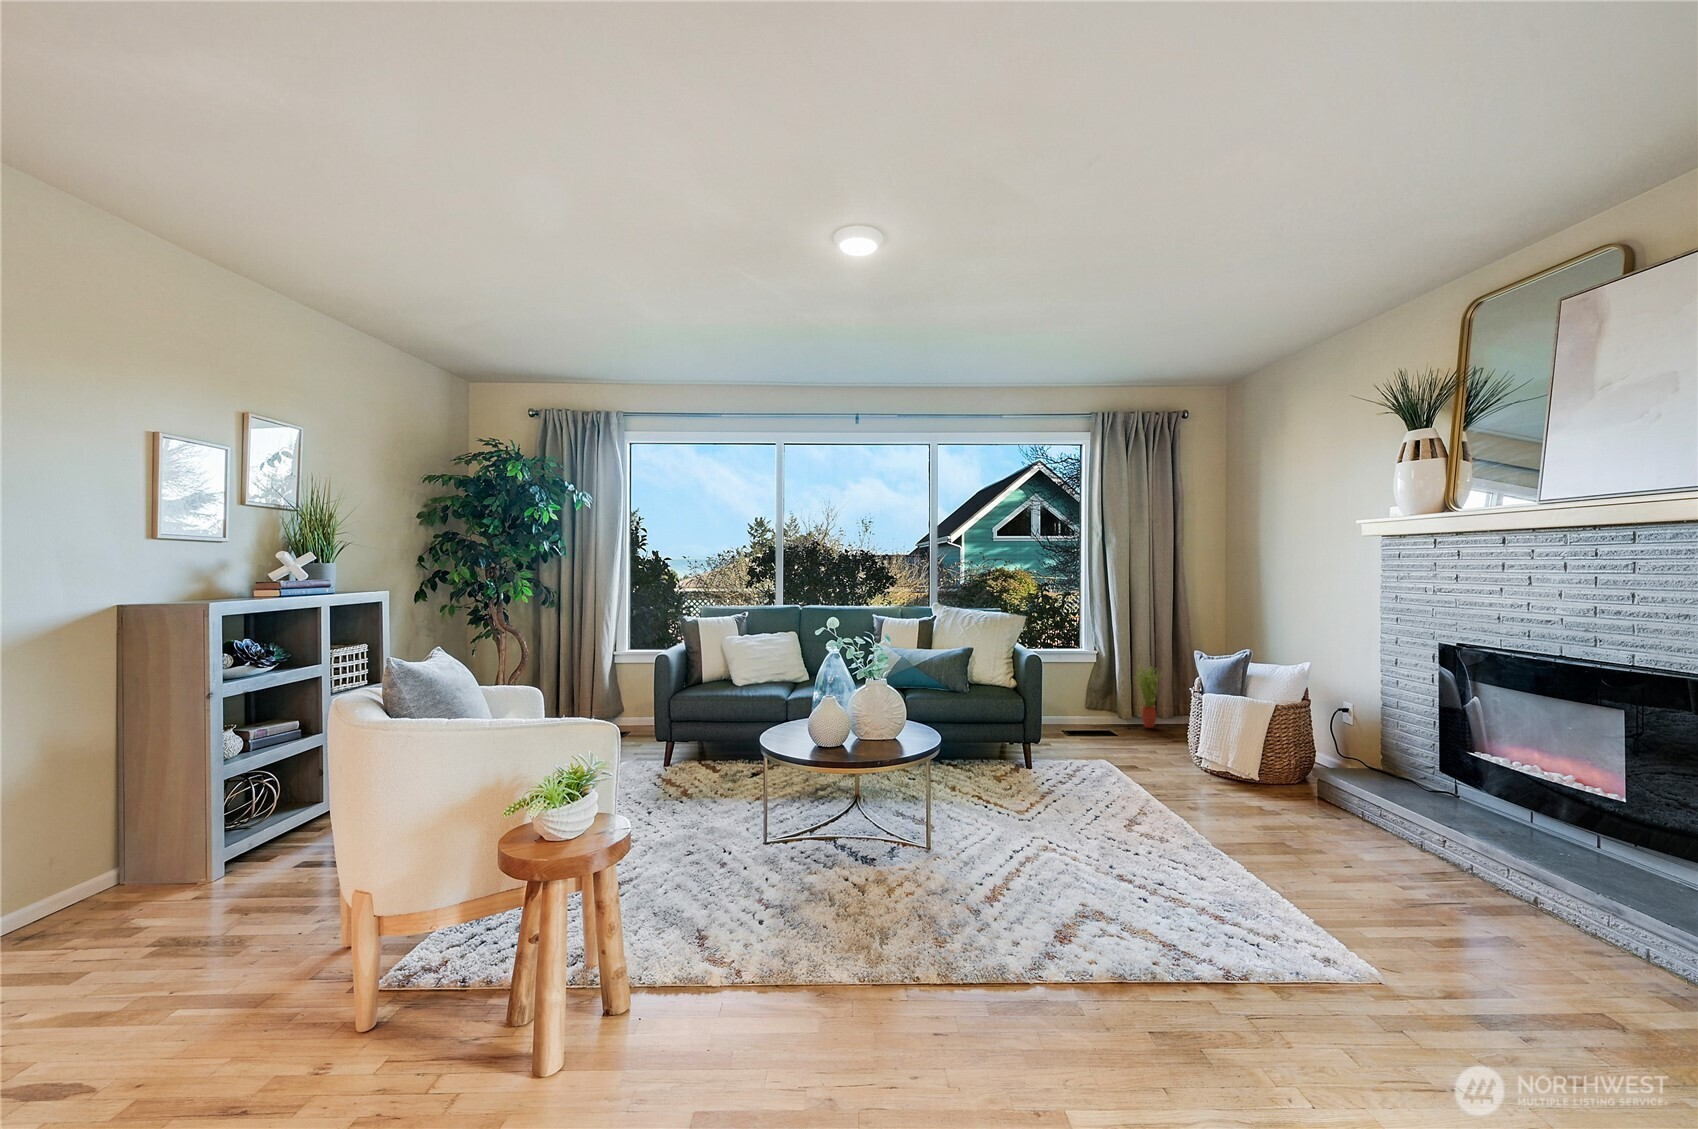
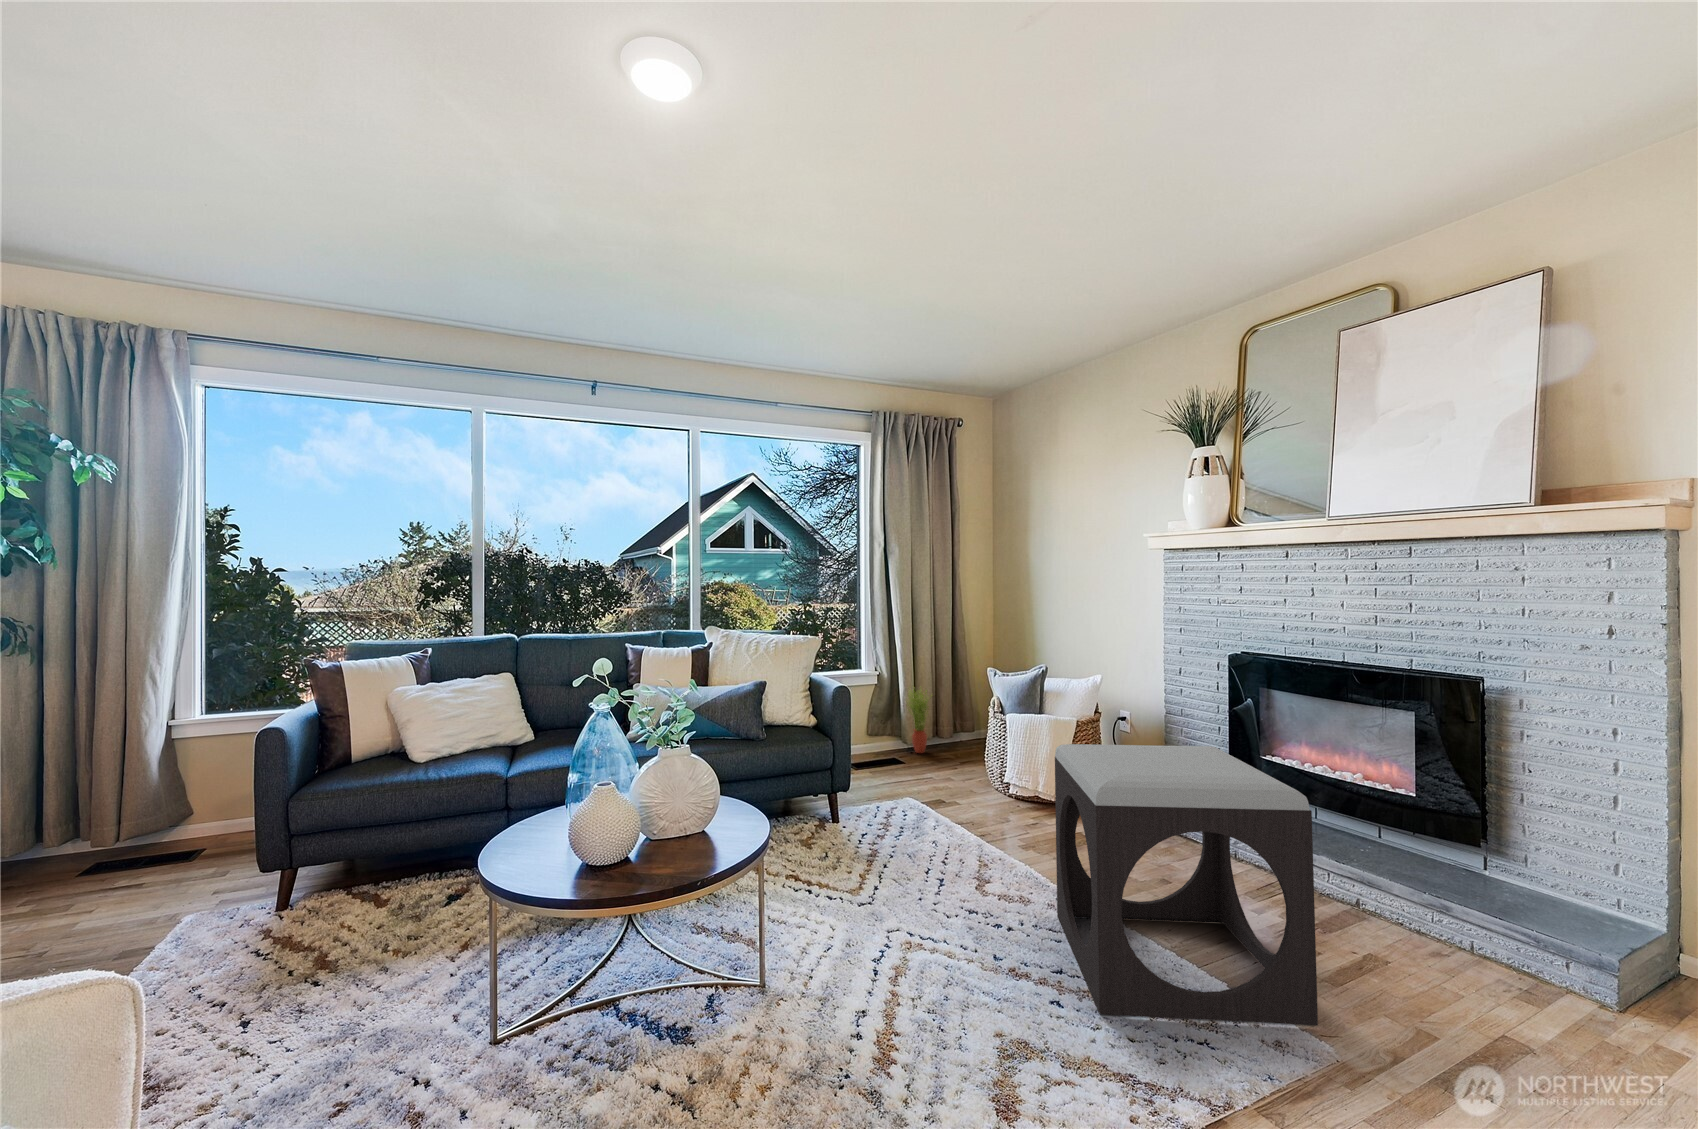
footstool: none [1164,710,1355,948] -> present [1055,744,1318,1025]

